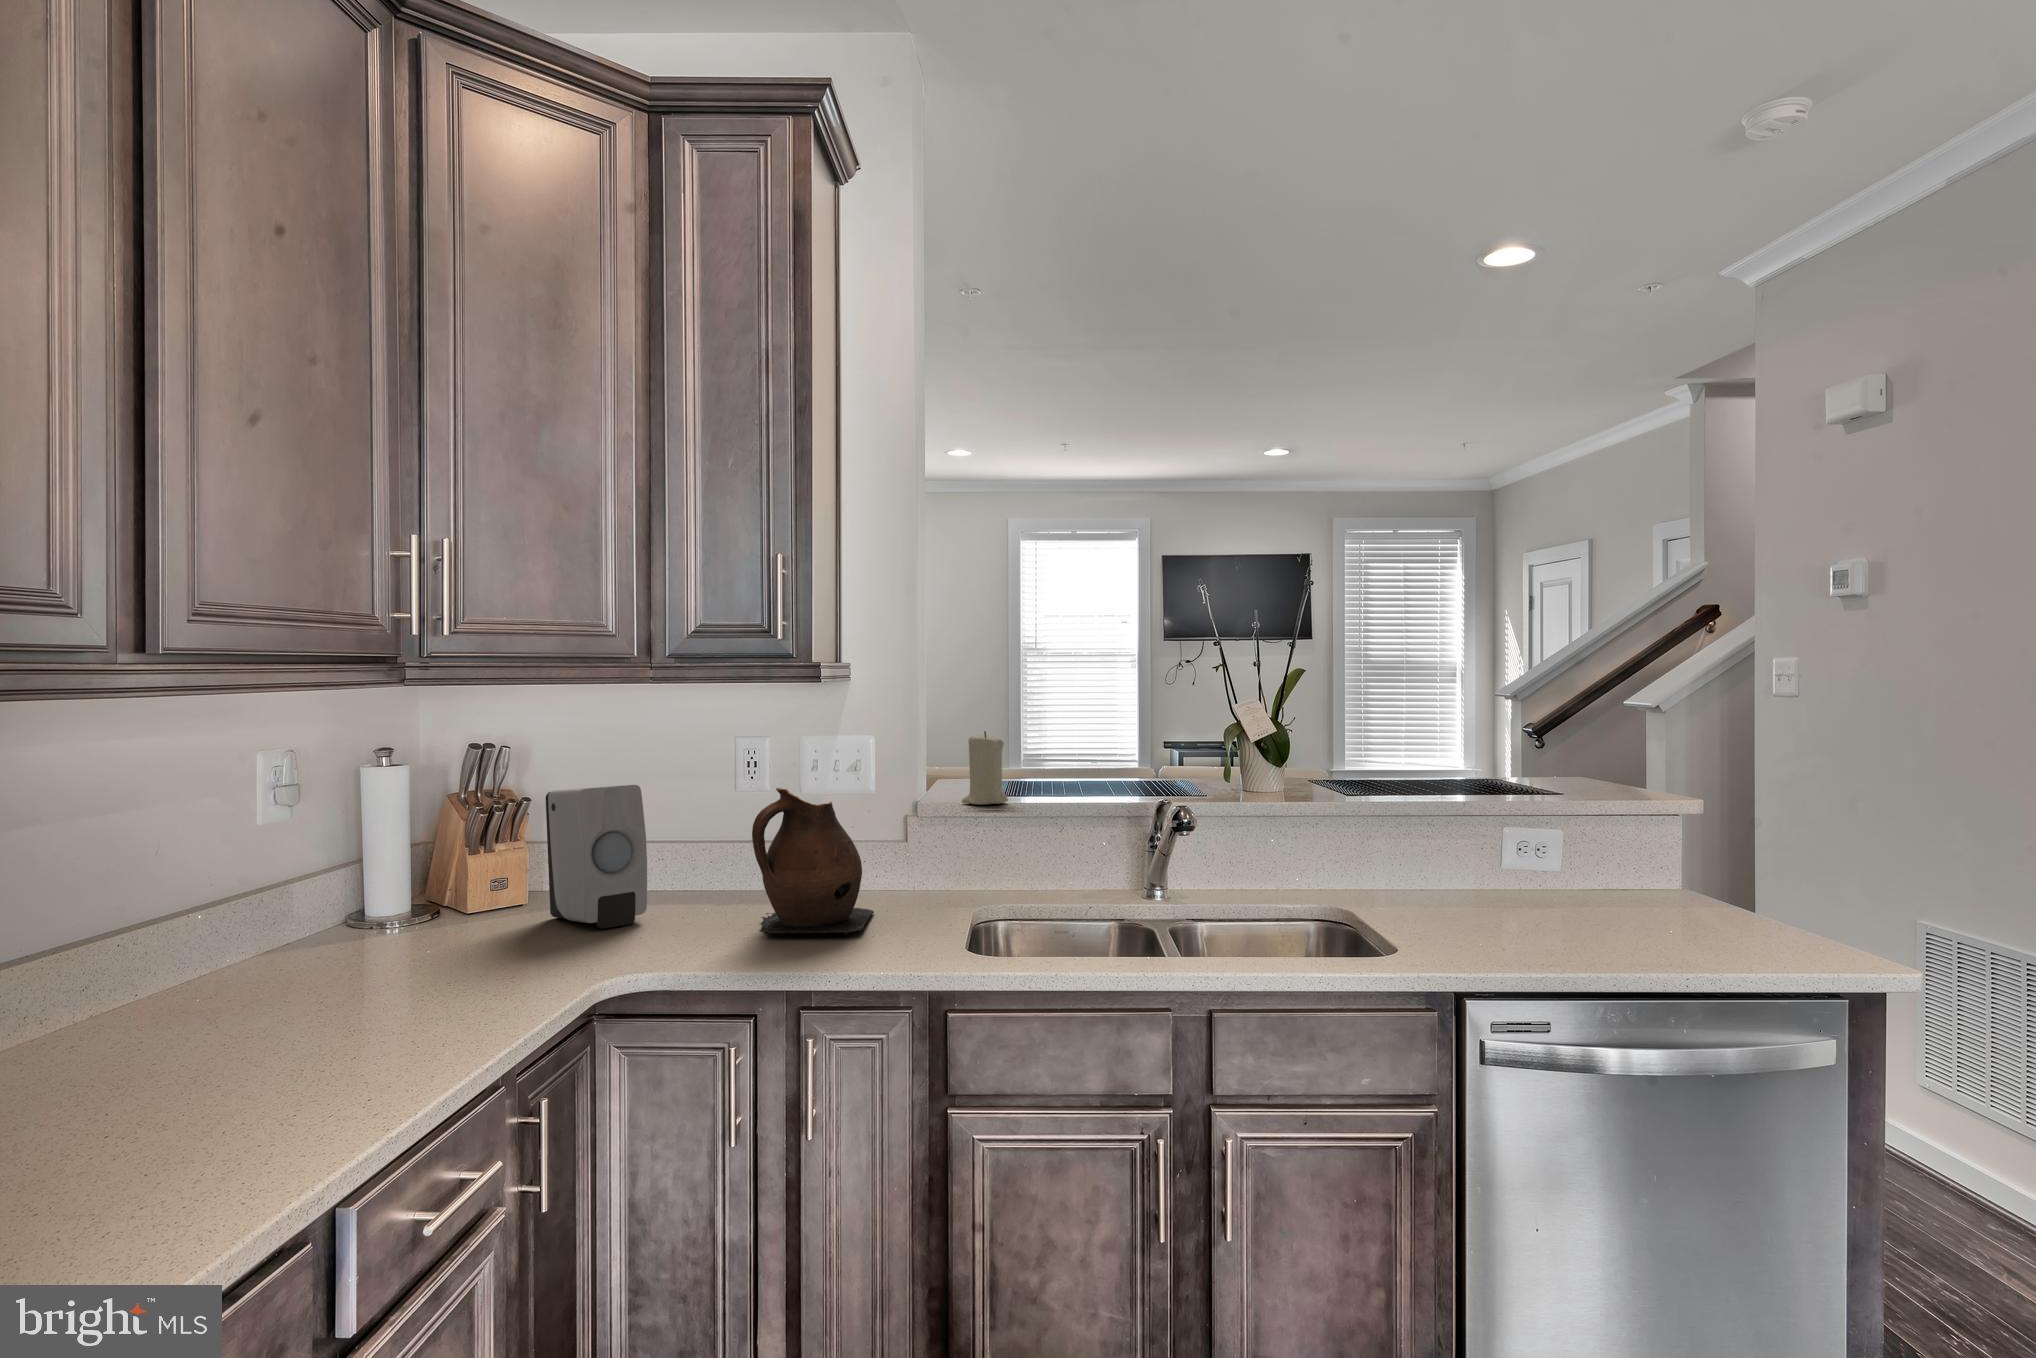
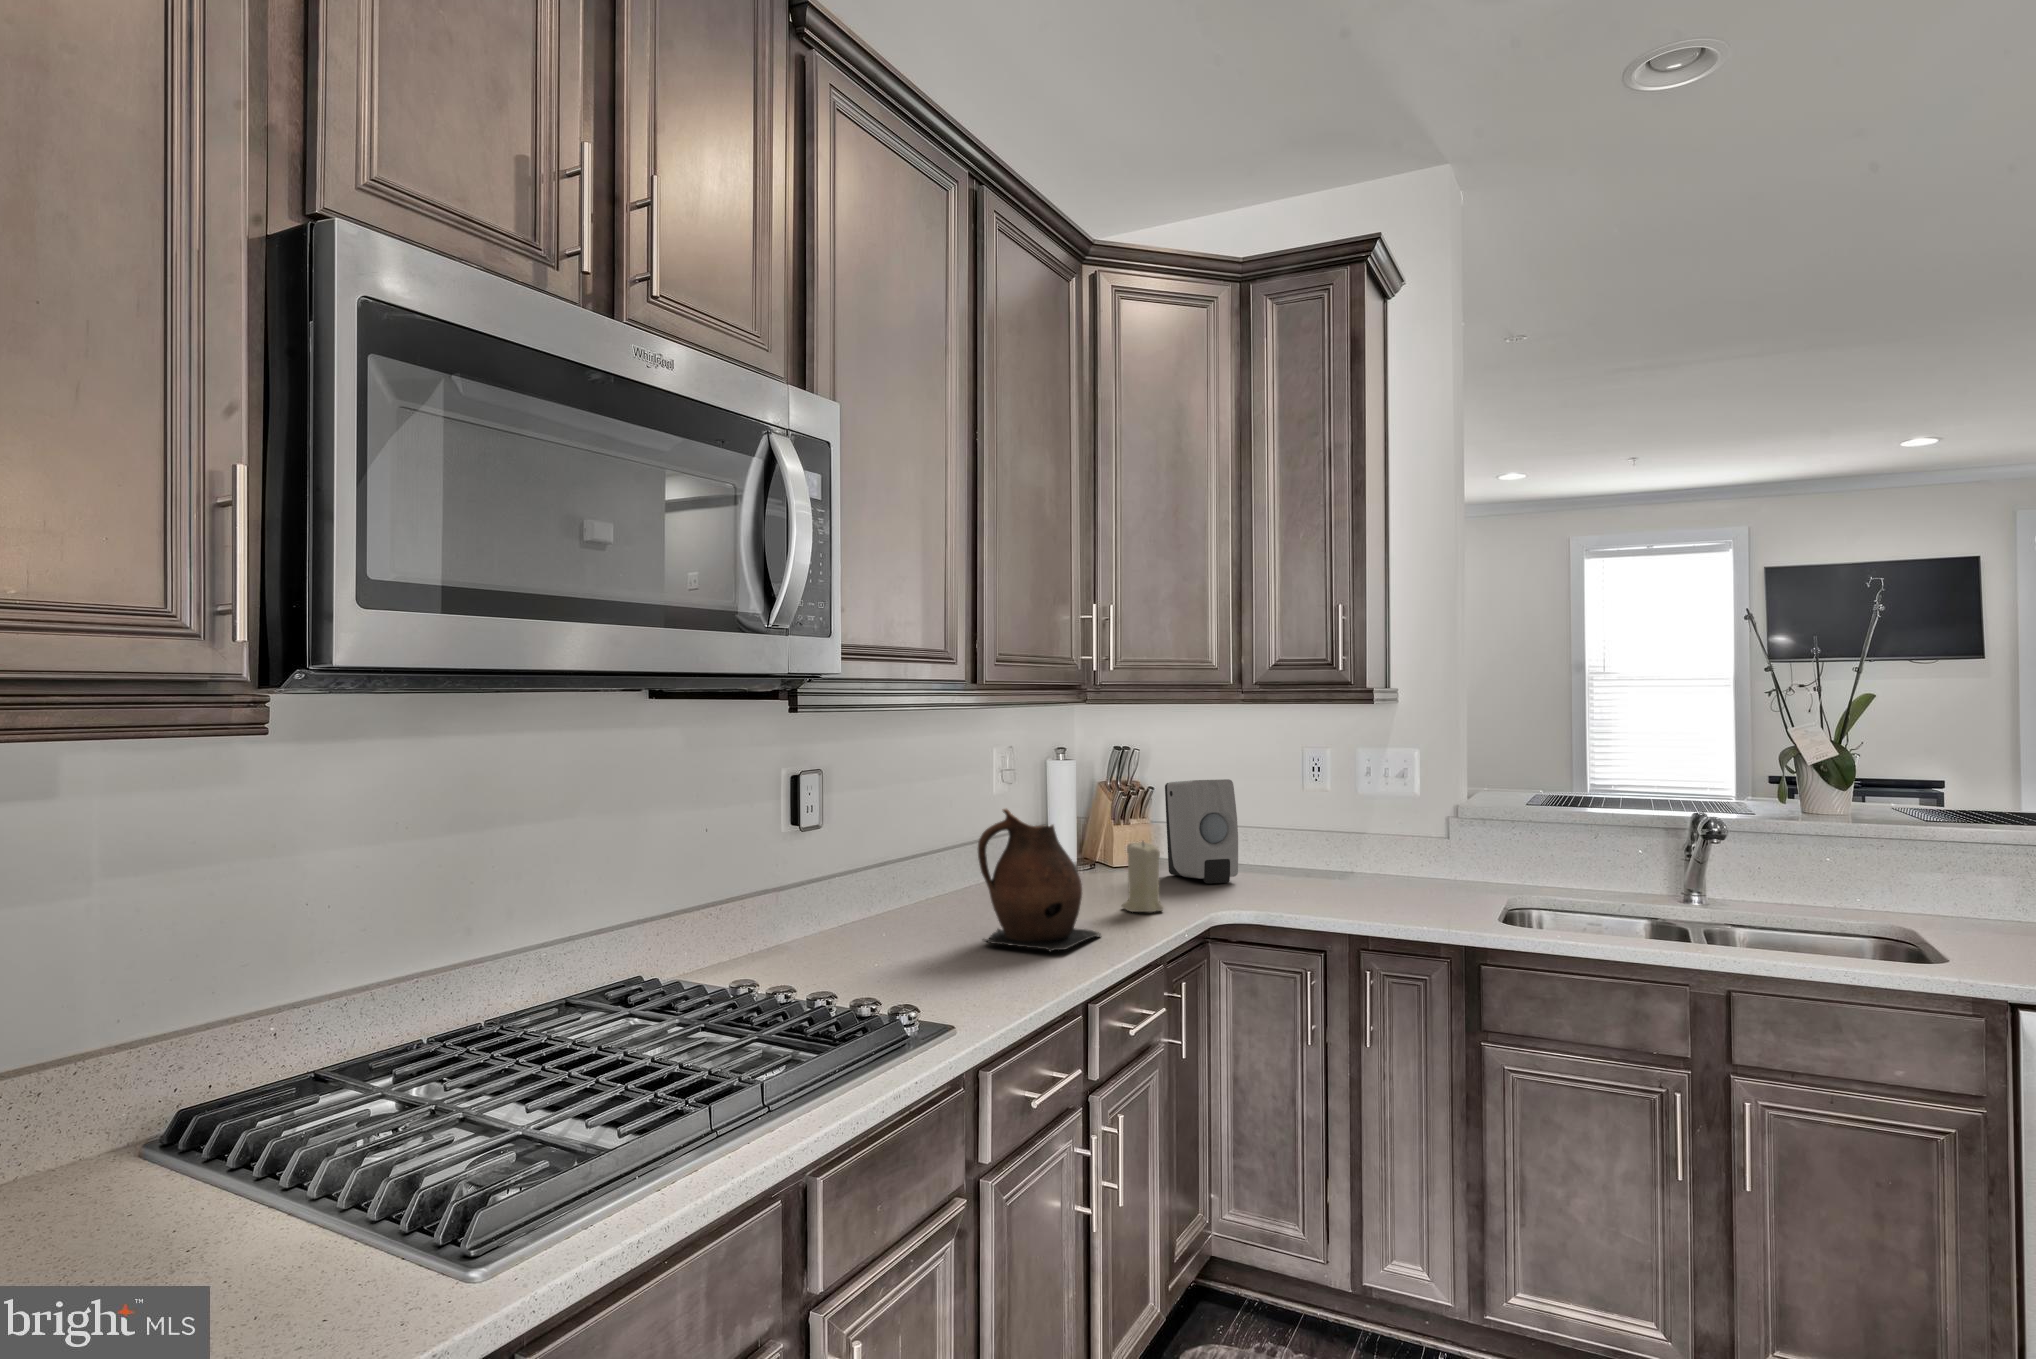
candle: present [962,731,1008,805] -> present [1122,841,1164,912]
ceramic pitcher: present [752,788,874,935] -> present [978,809,1100,952]

